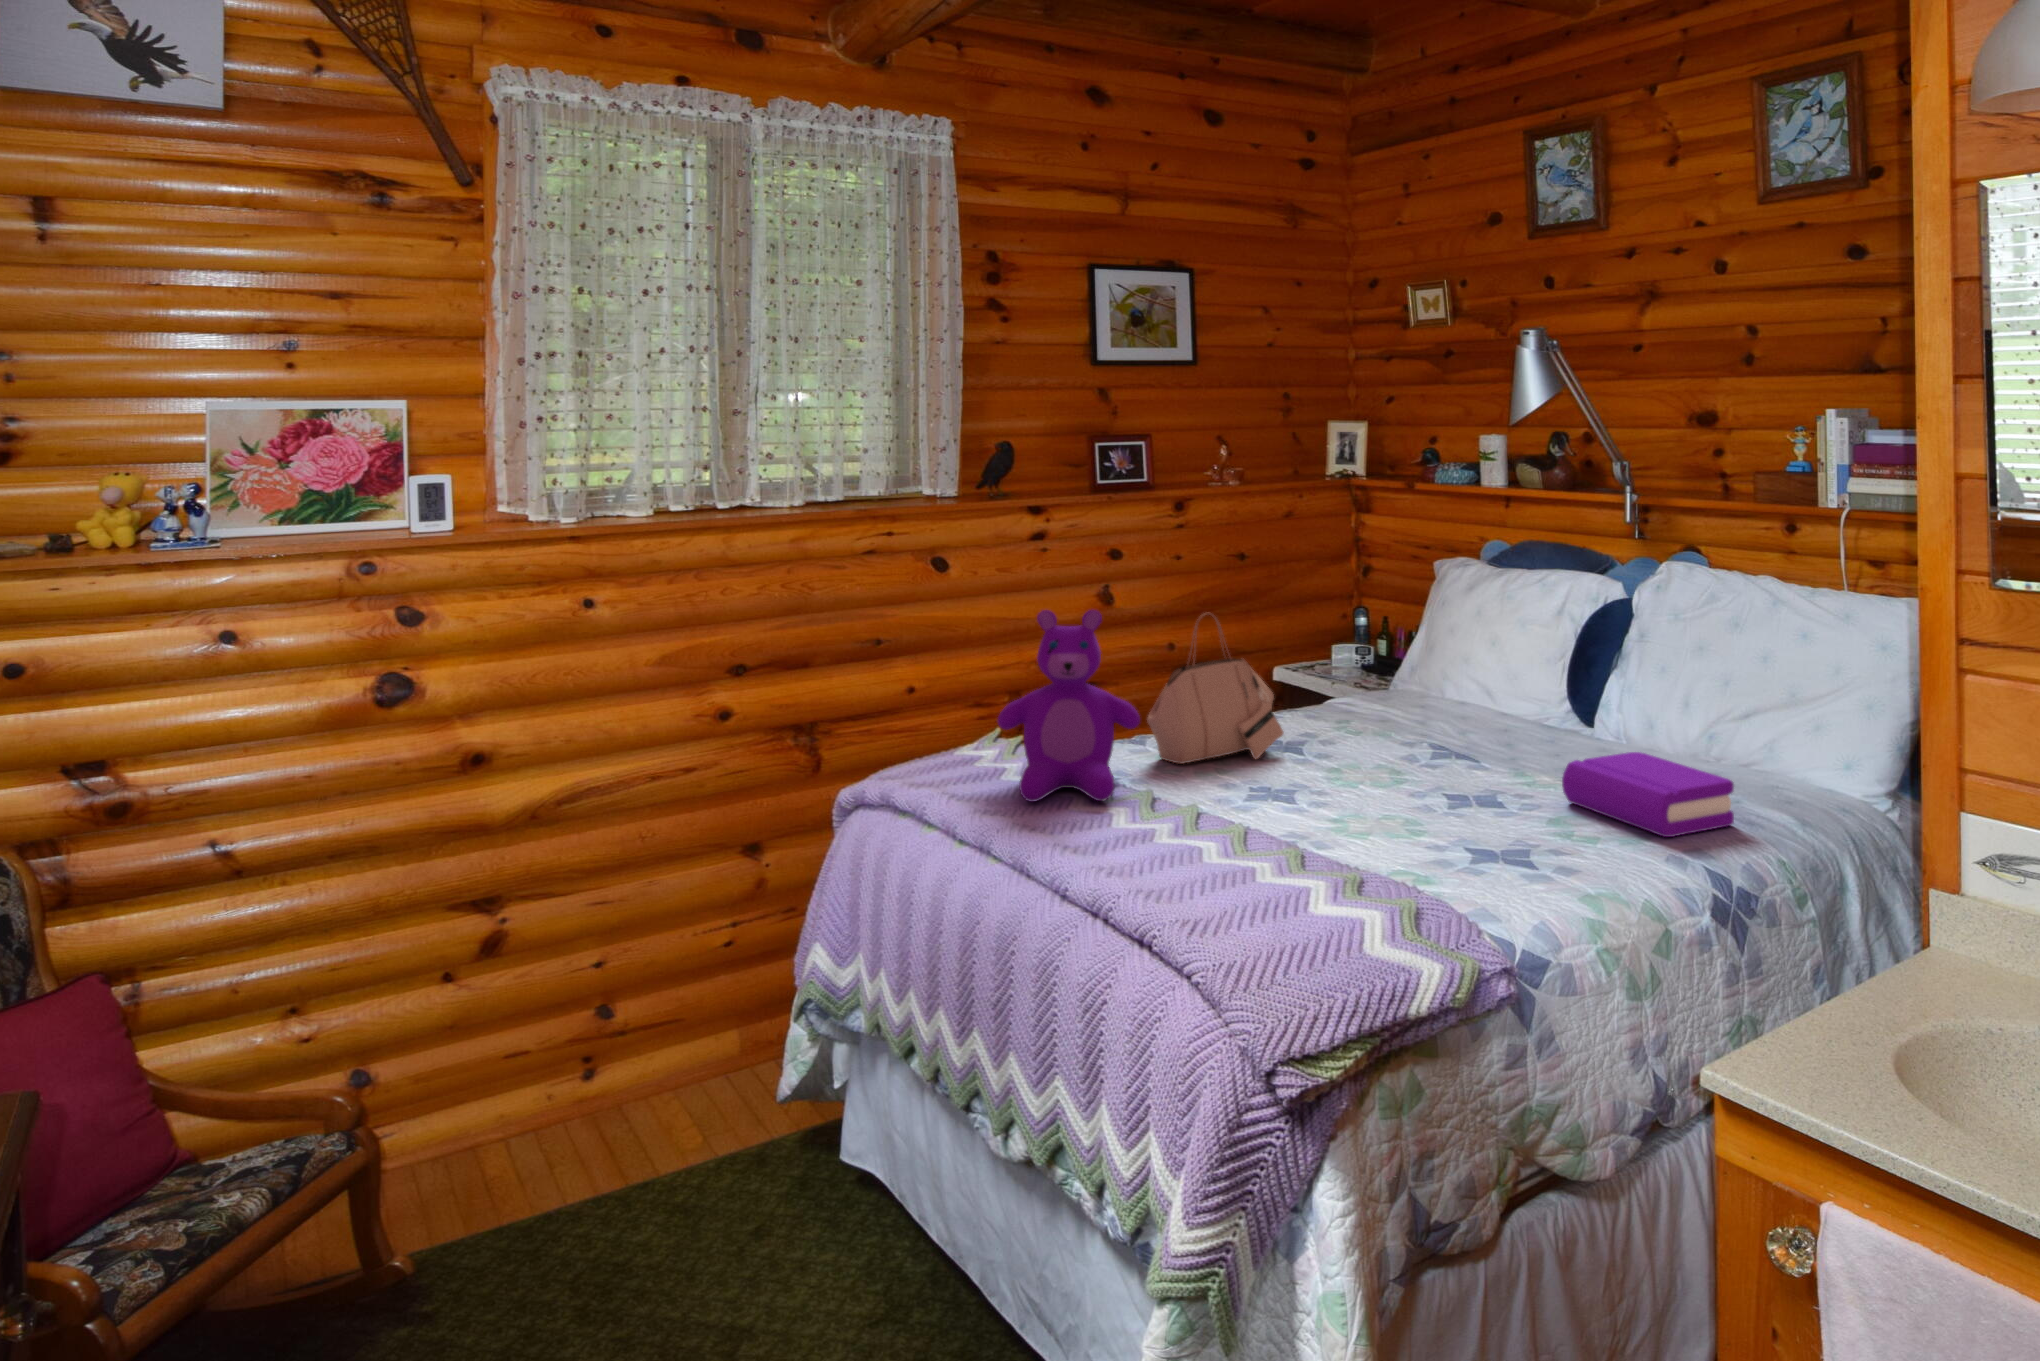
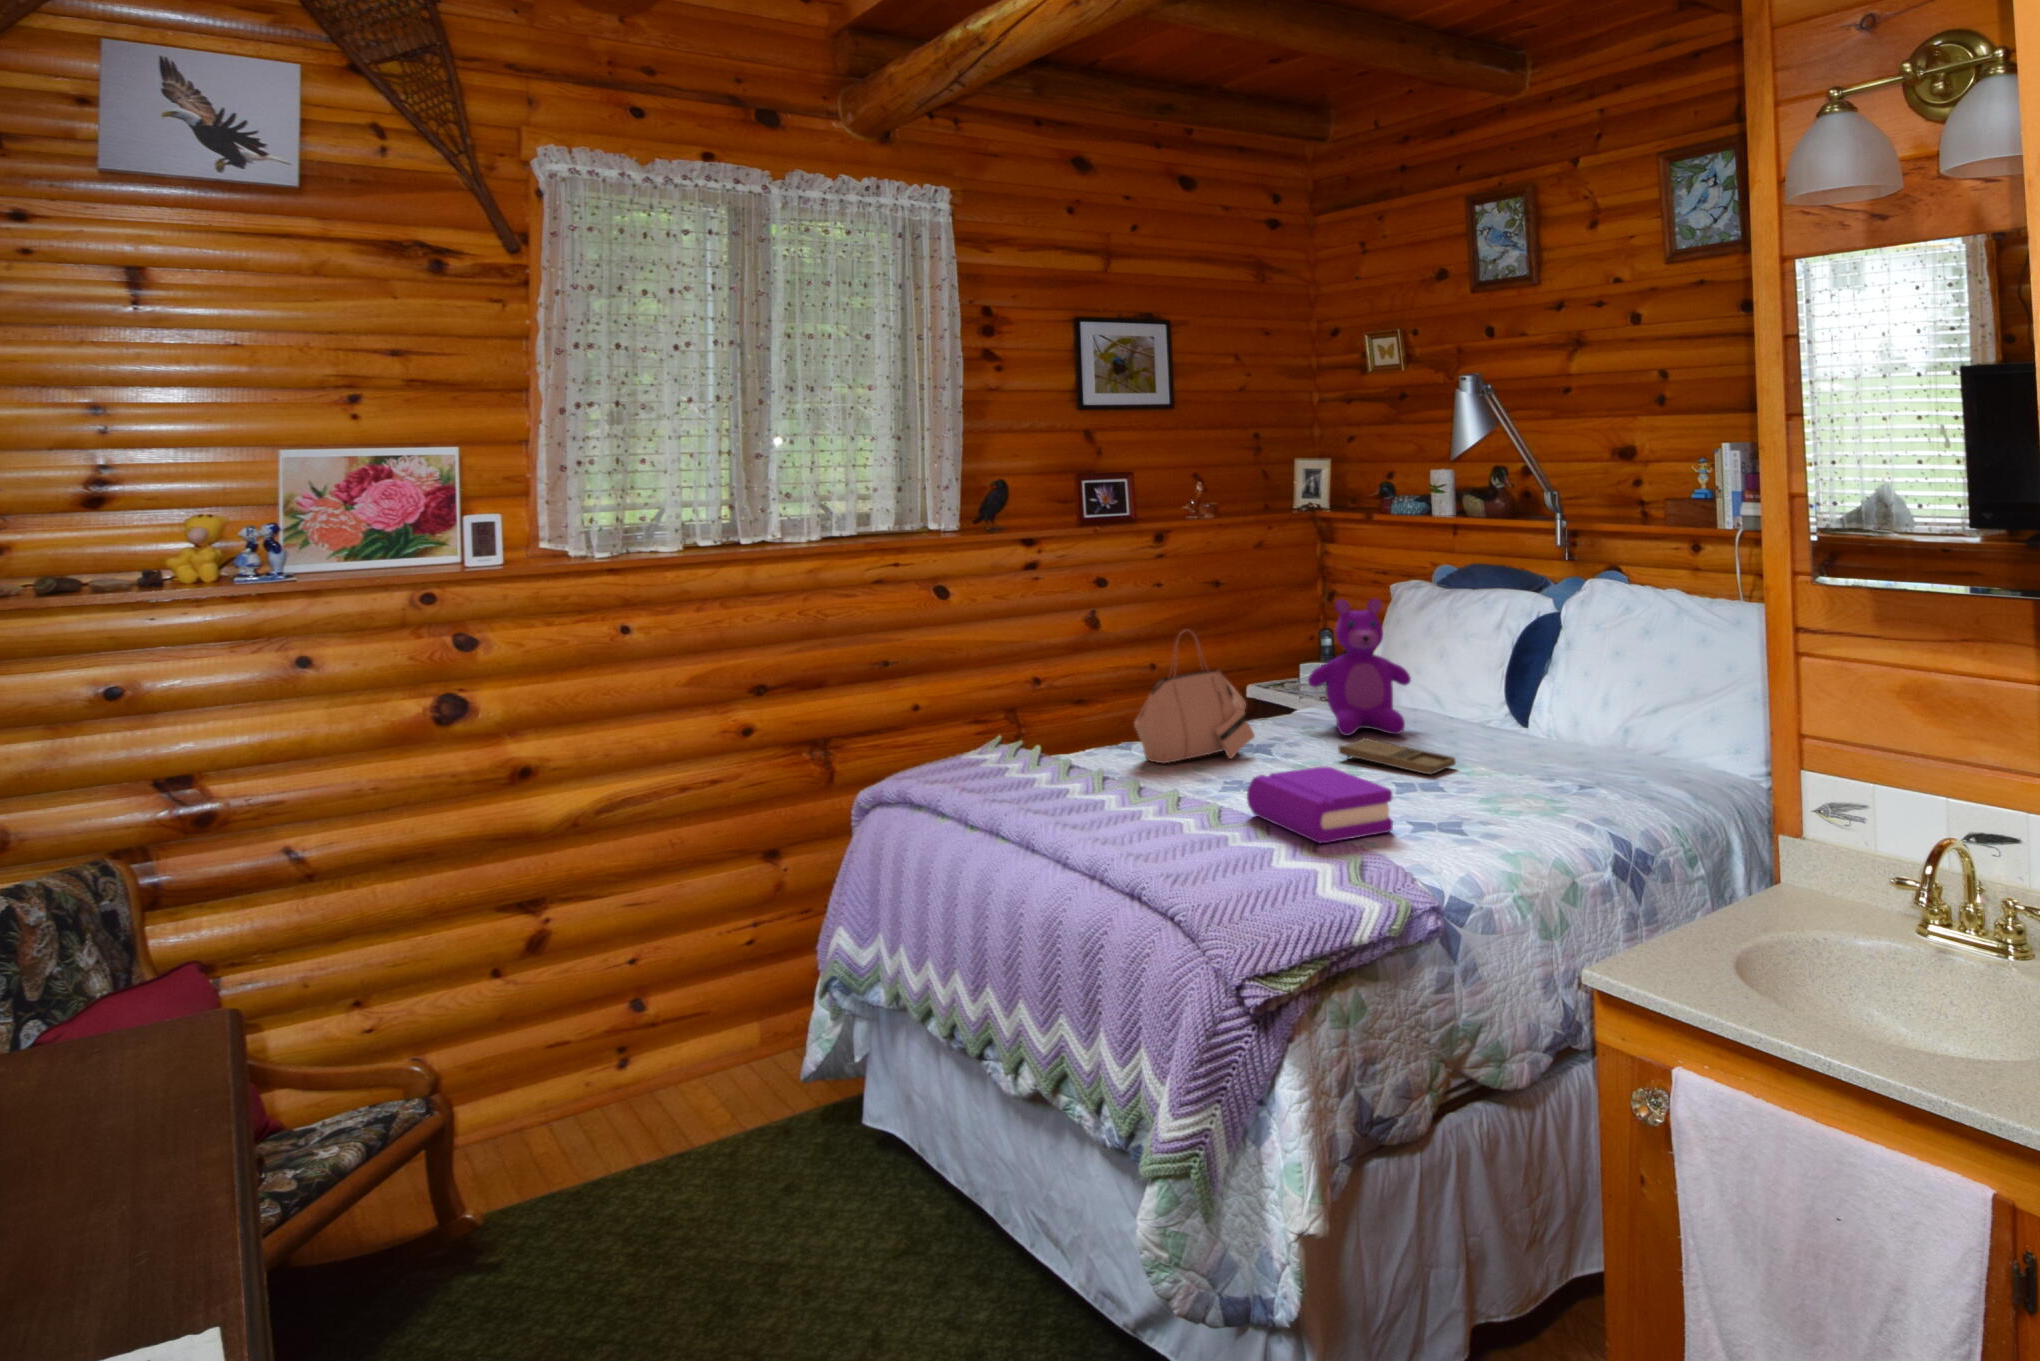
teddy bear: present [998,610,1140,802] -> present [1308,599,1411,736]
tray: none [1379,737,1515,785] -> present [1338,738,1456,775]
book: present [1562,752,1734,837] -> present [1247,767,1393,843]

